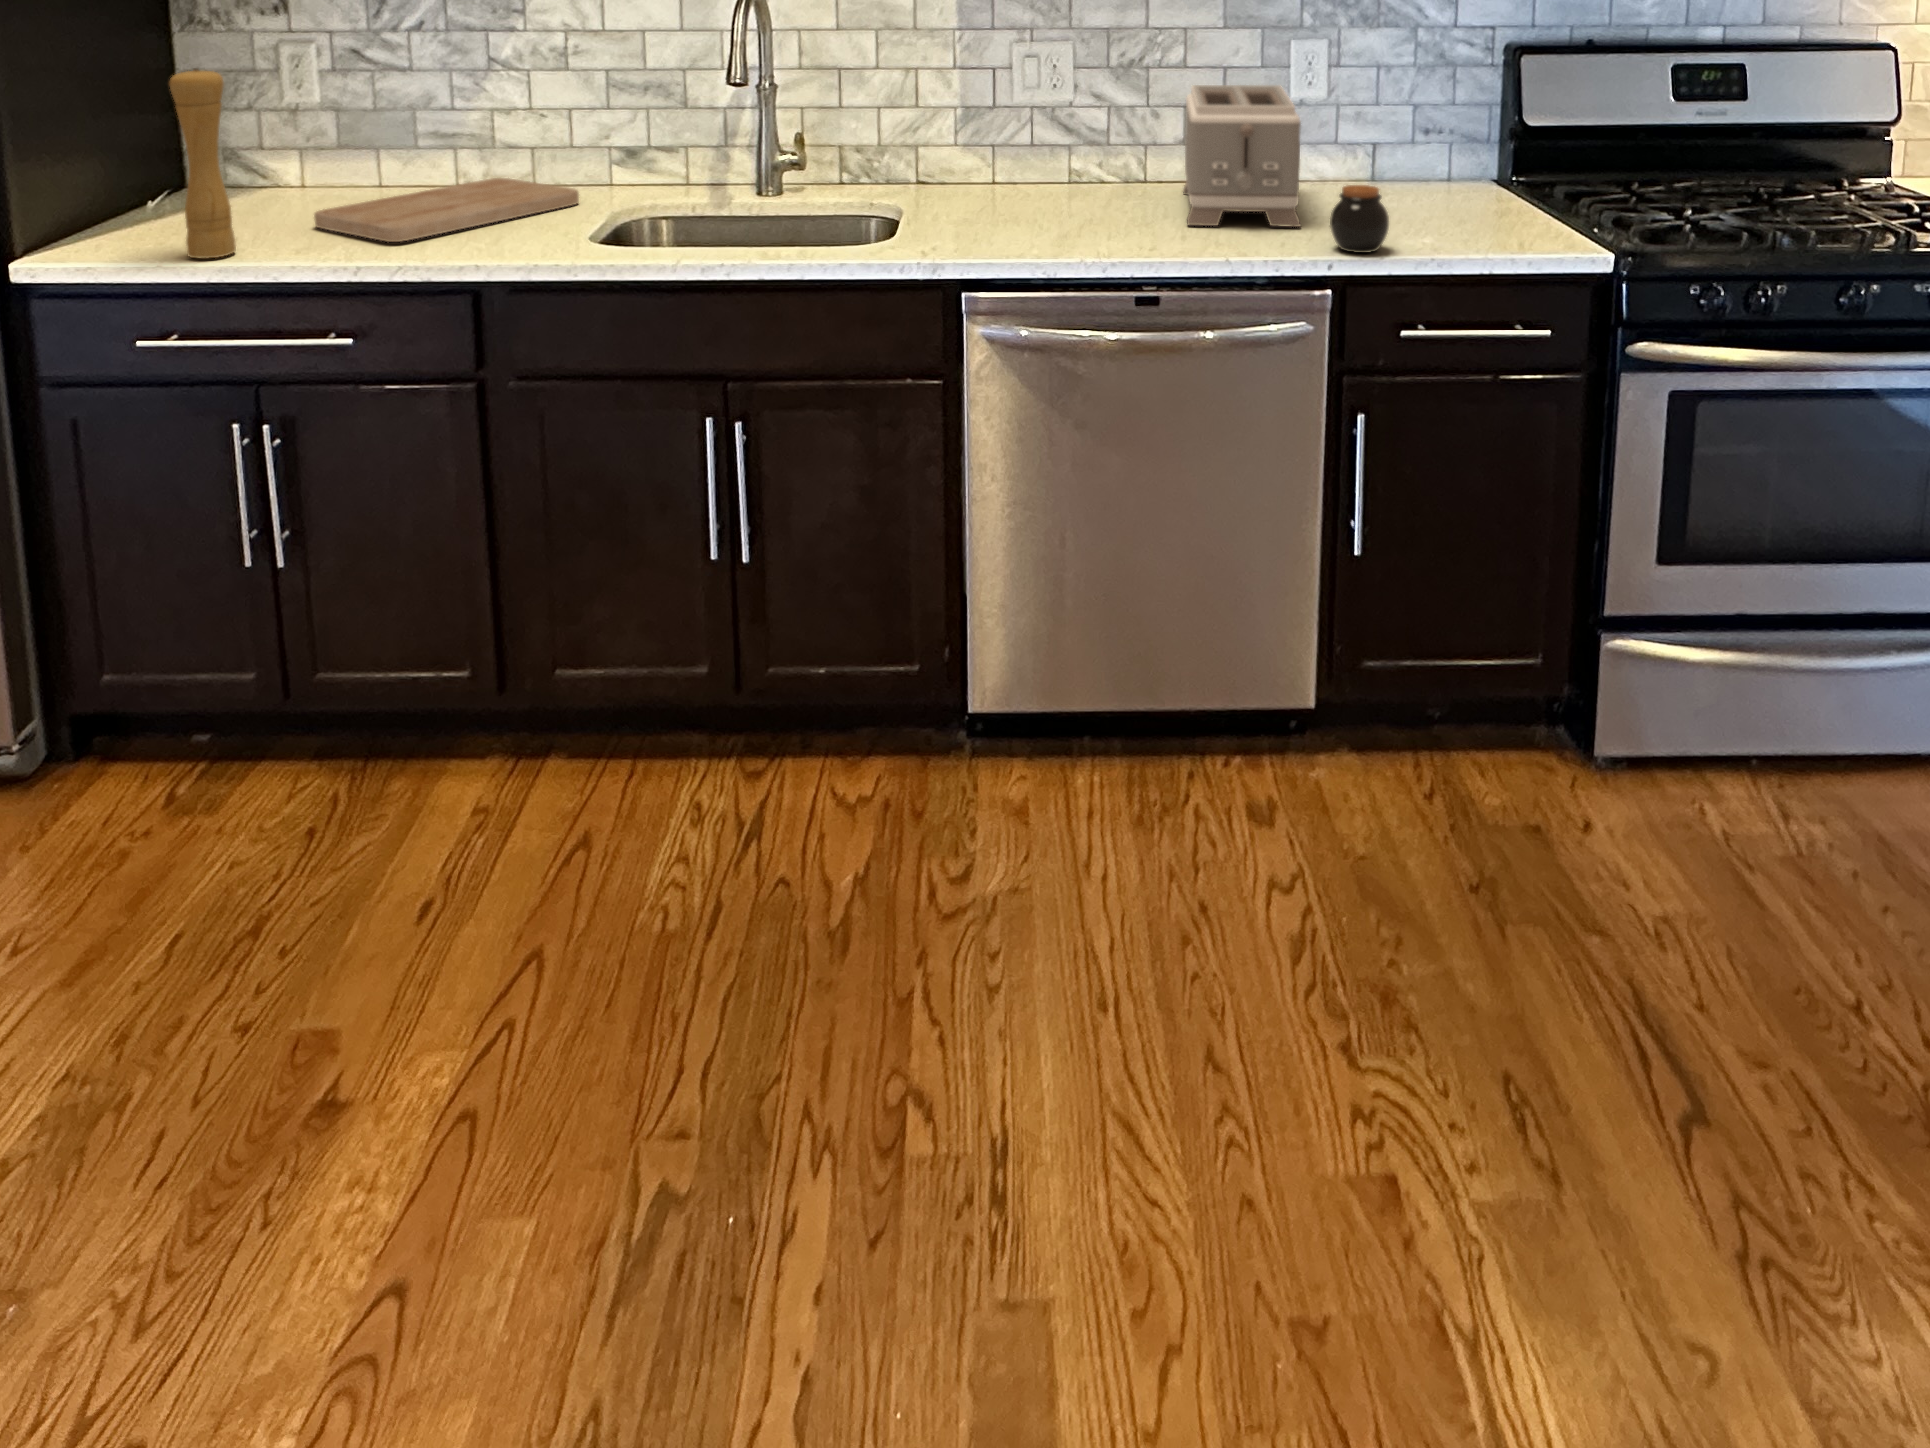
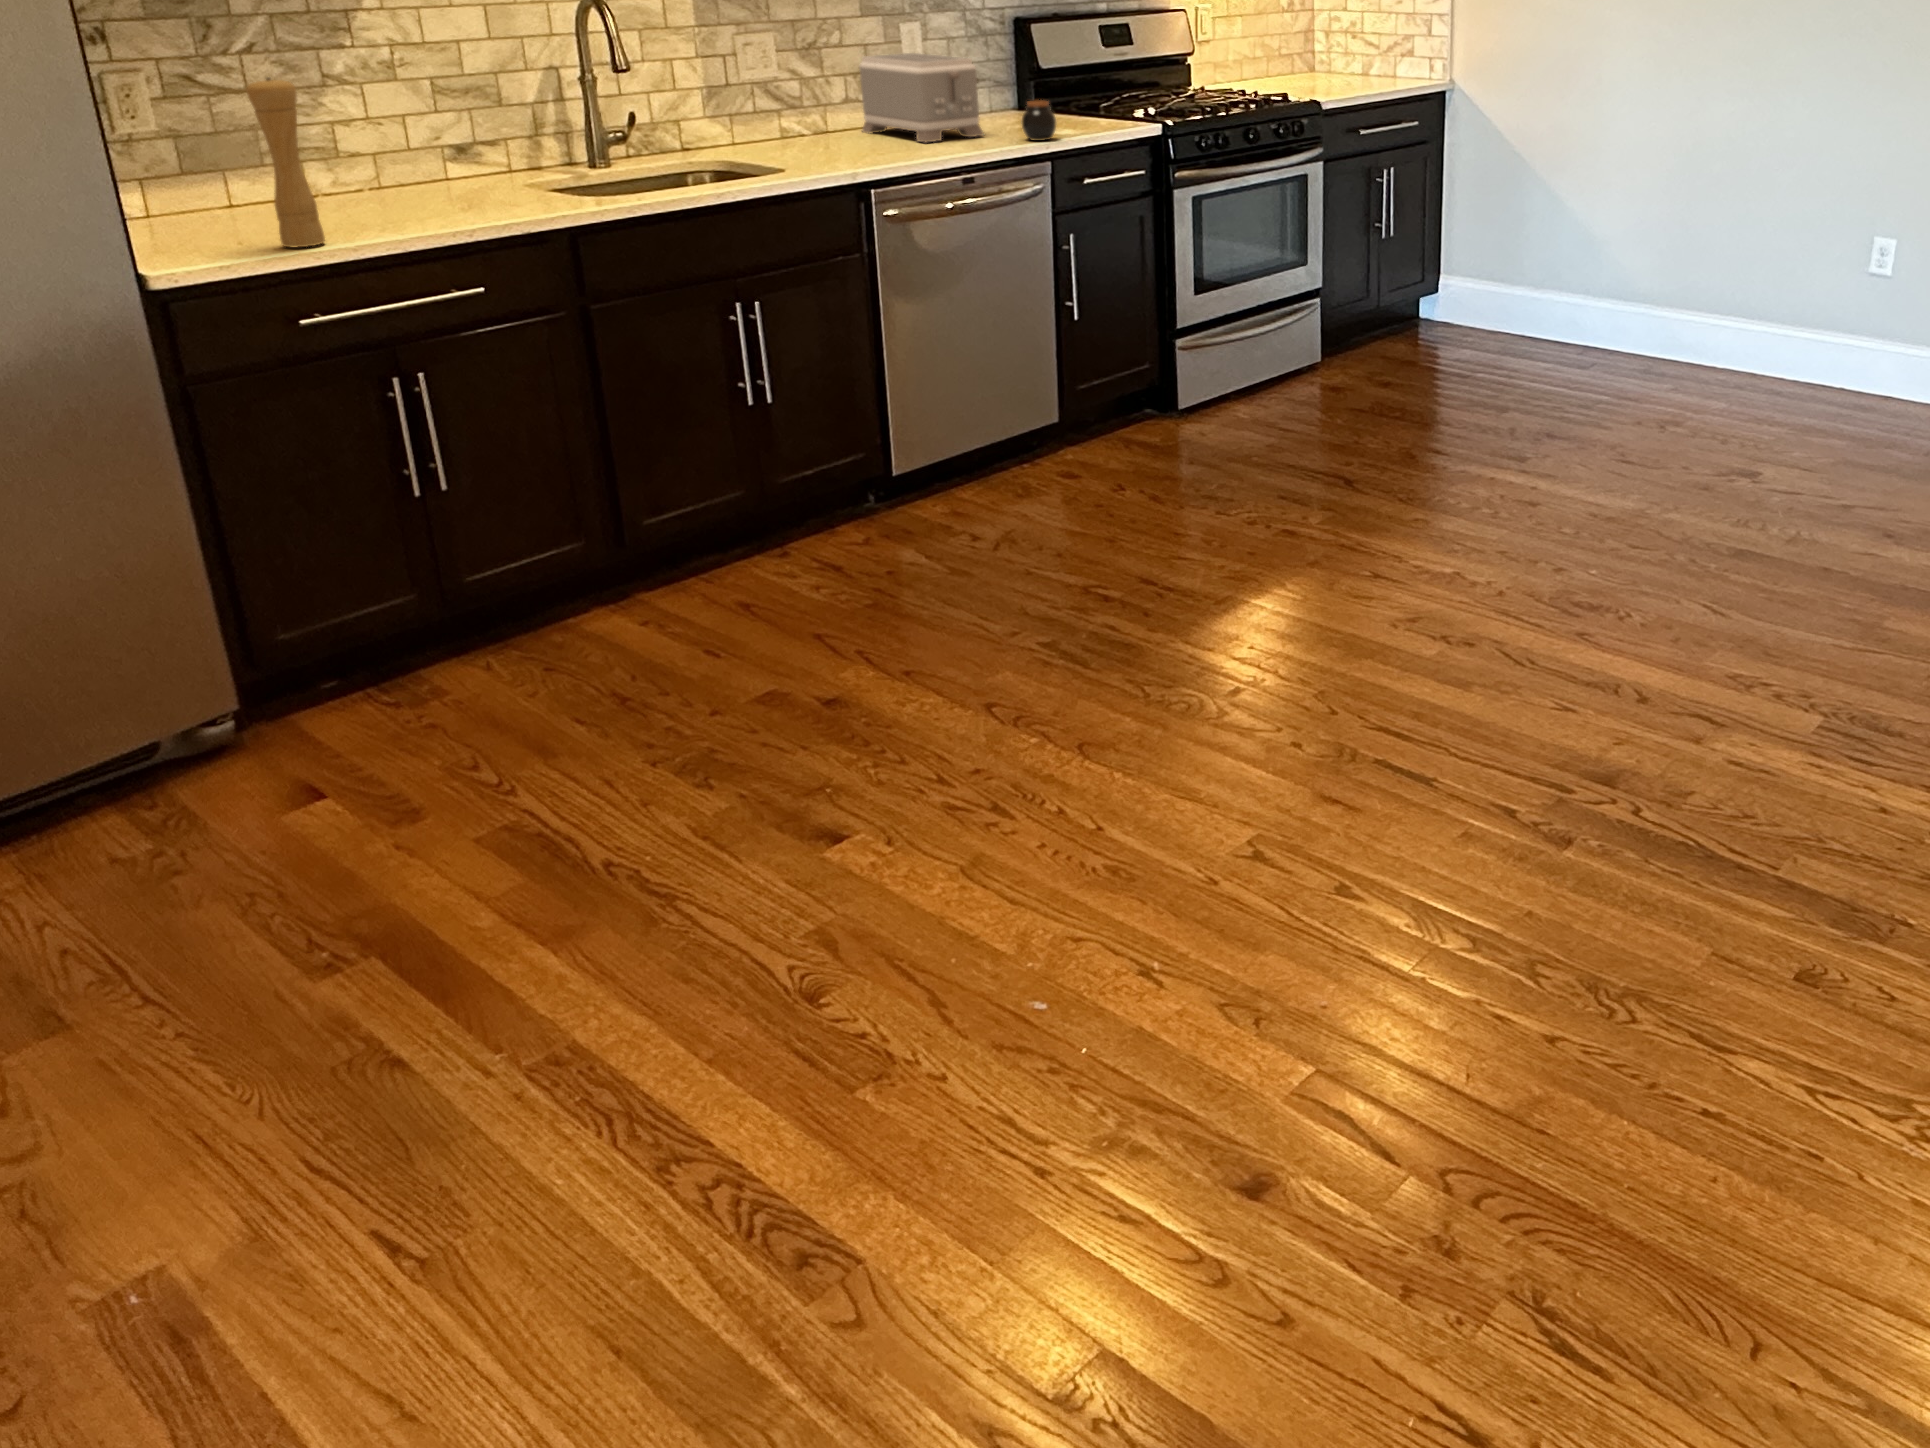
cutting board: present [314,178,579,242] -> none [306,176,476,223]

